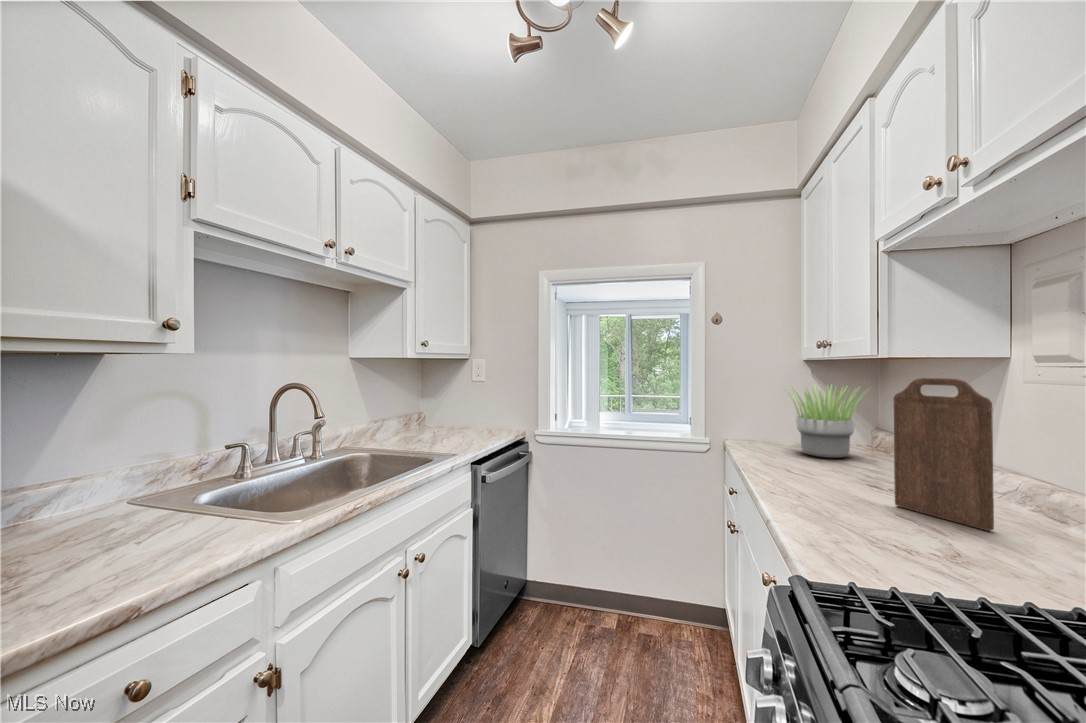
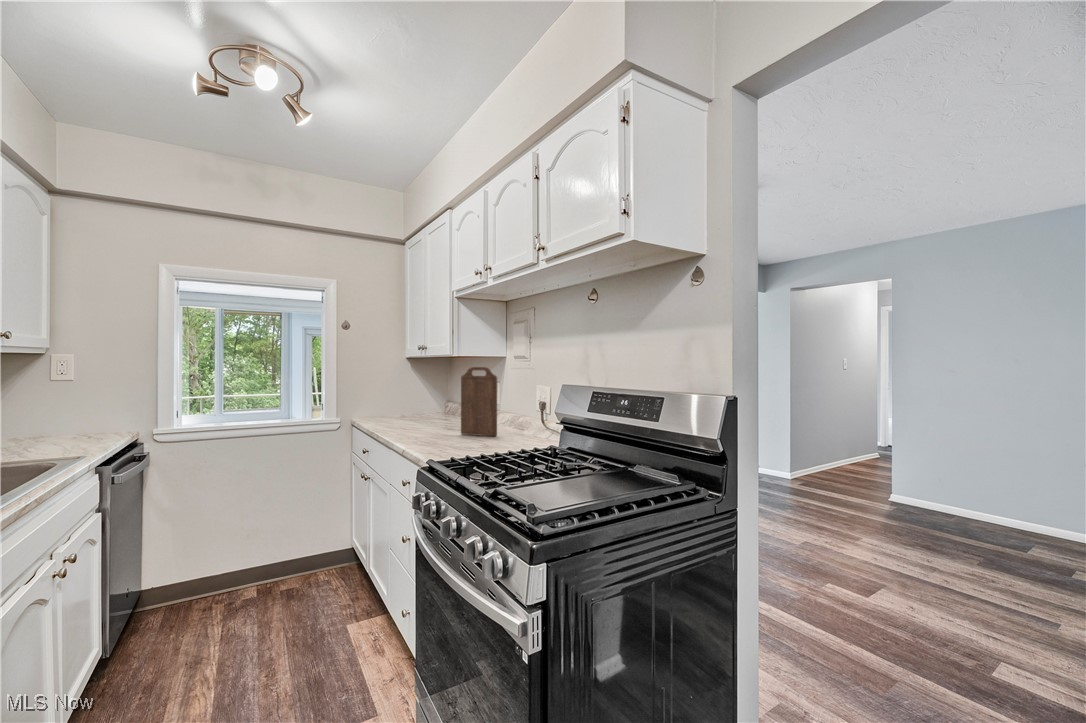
potted plant: present [787,386,863,458] -> none [393,373,448,421]

